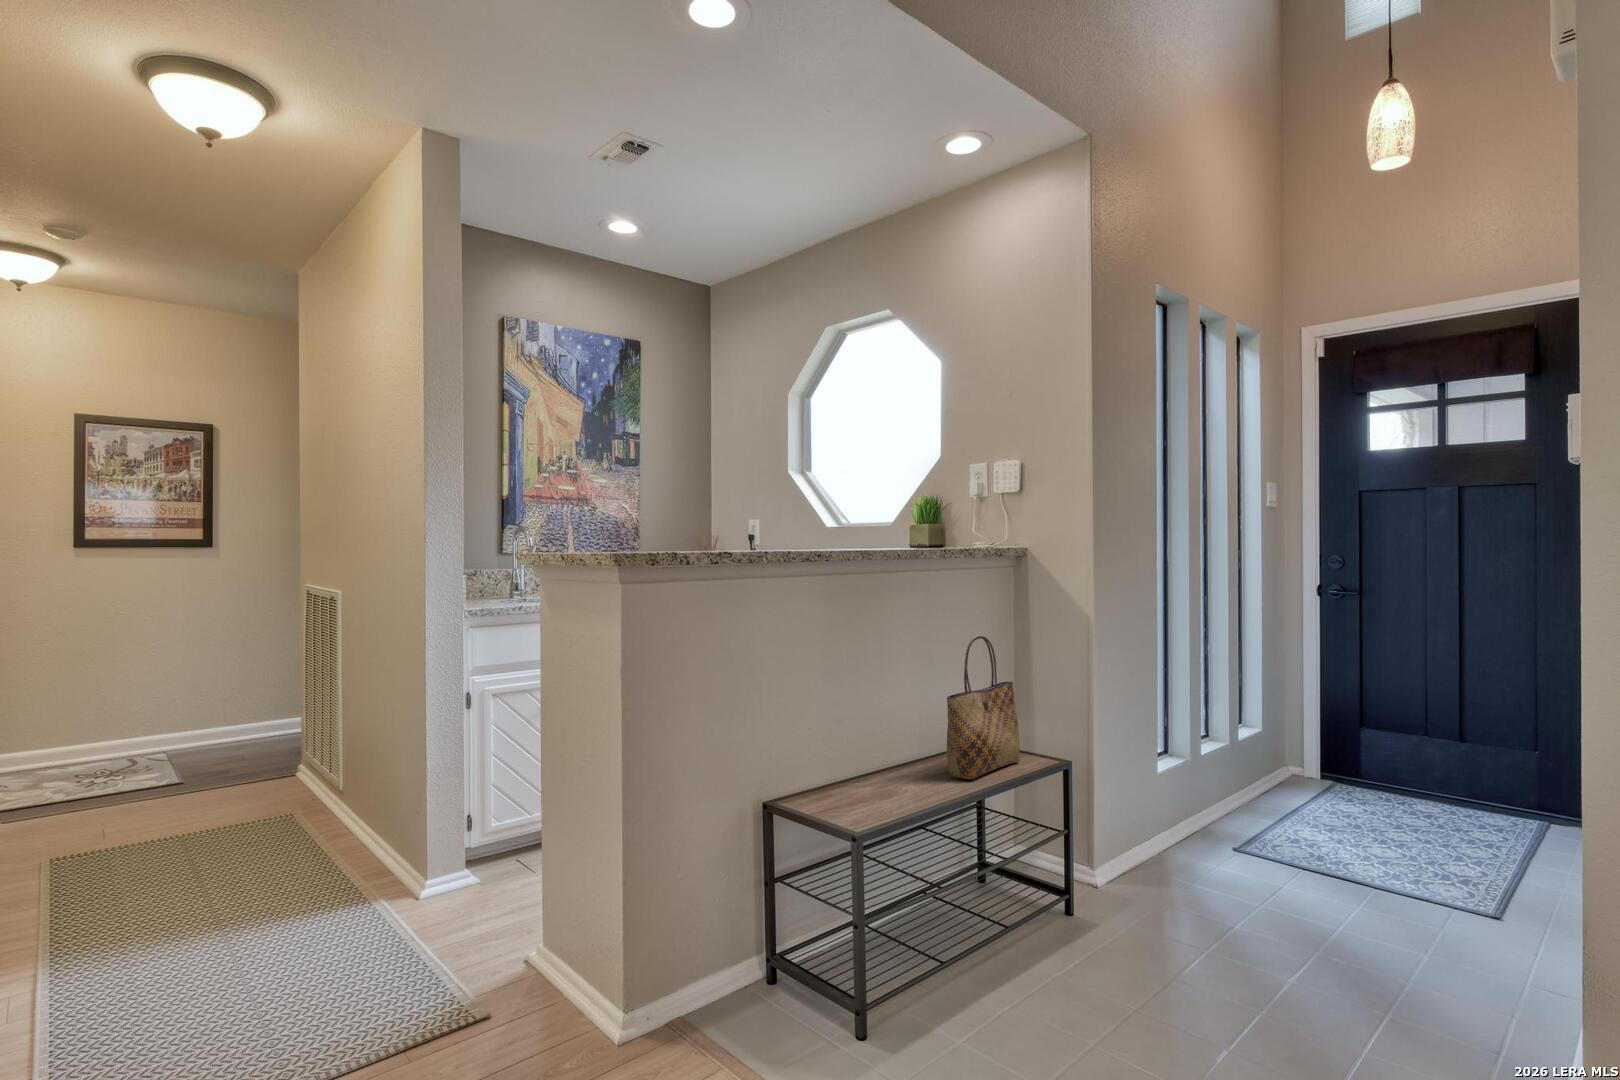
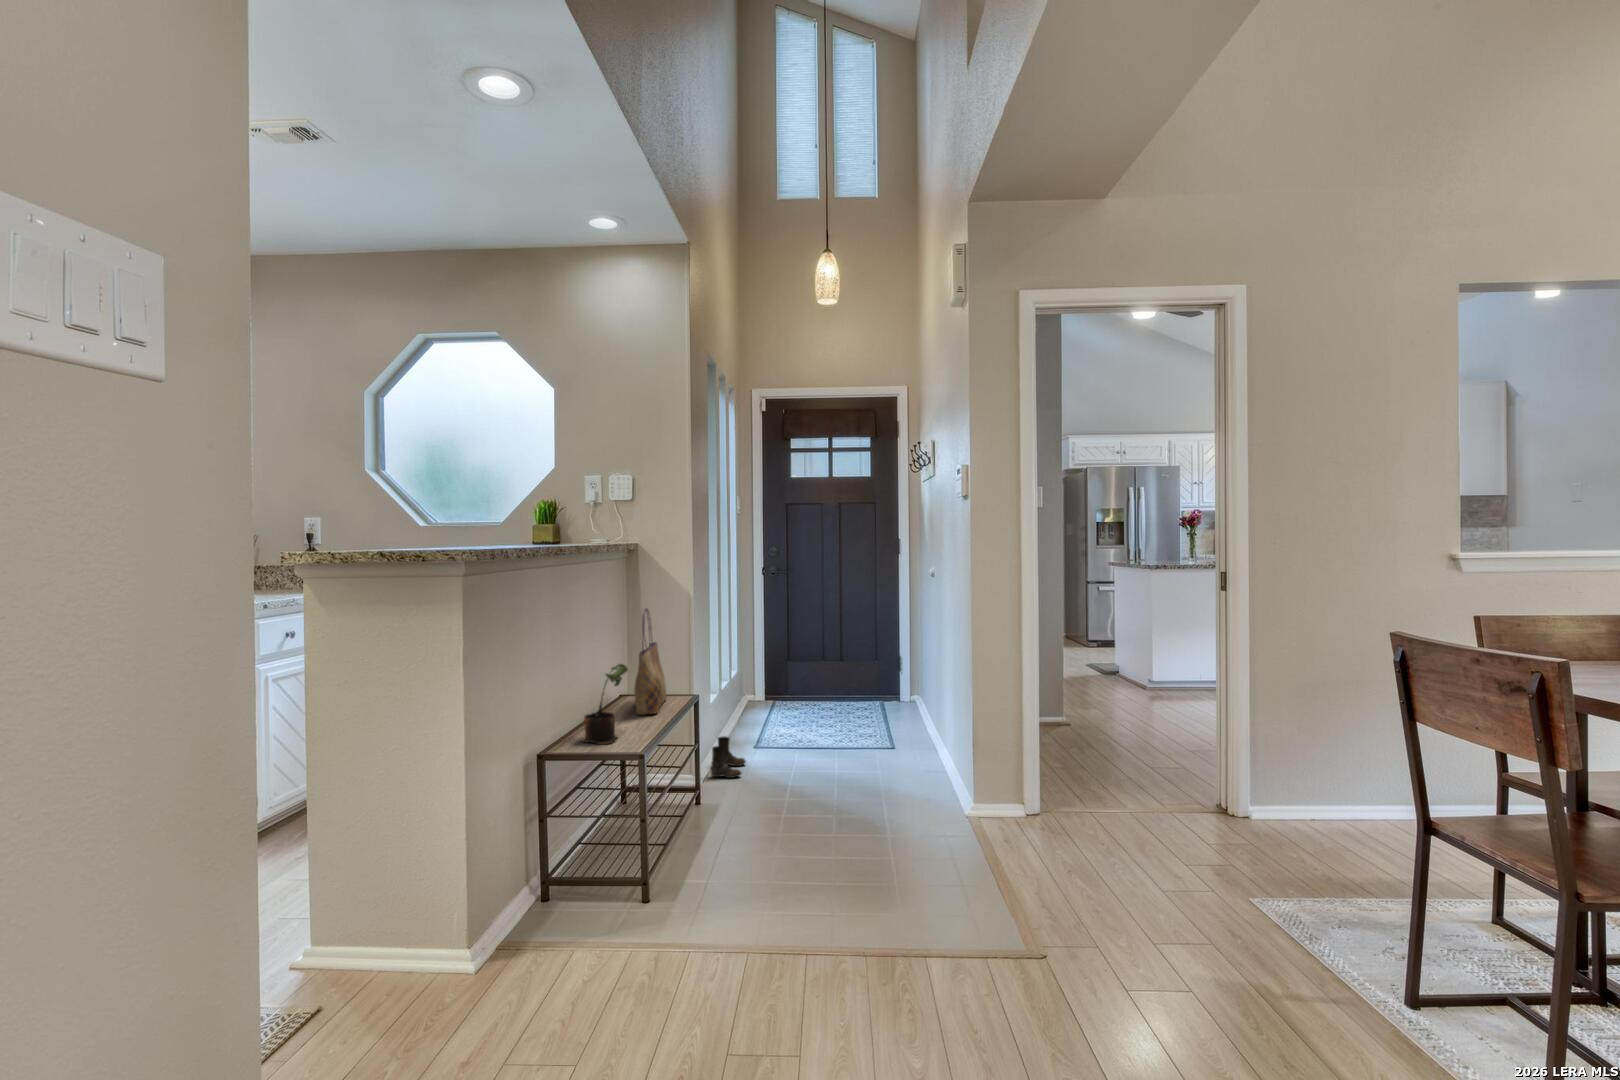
potted plant: none [829,708,897,810] -> present [582,664,628,744]
boots: none [1120,825,1190,891] -> present [711,736,746,778]

